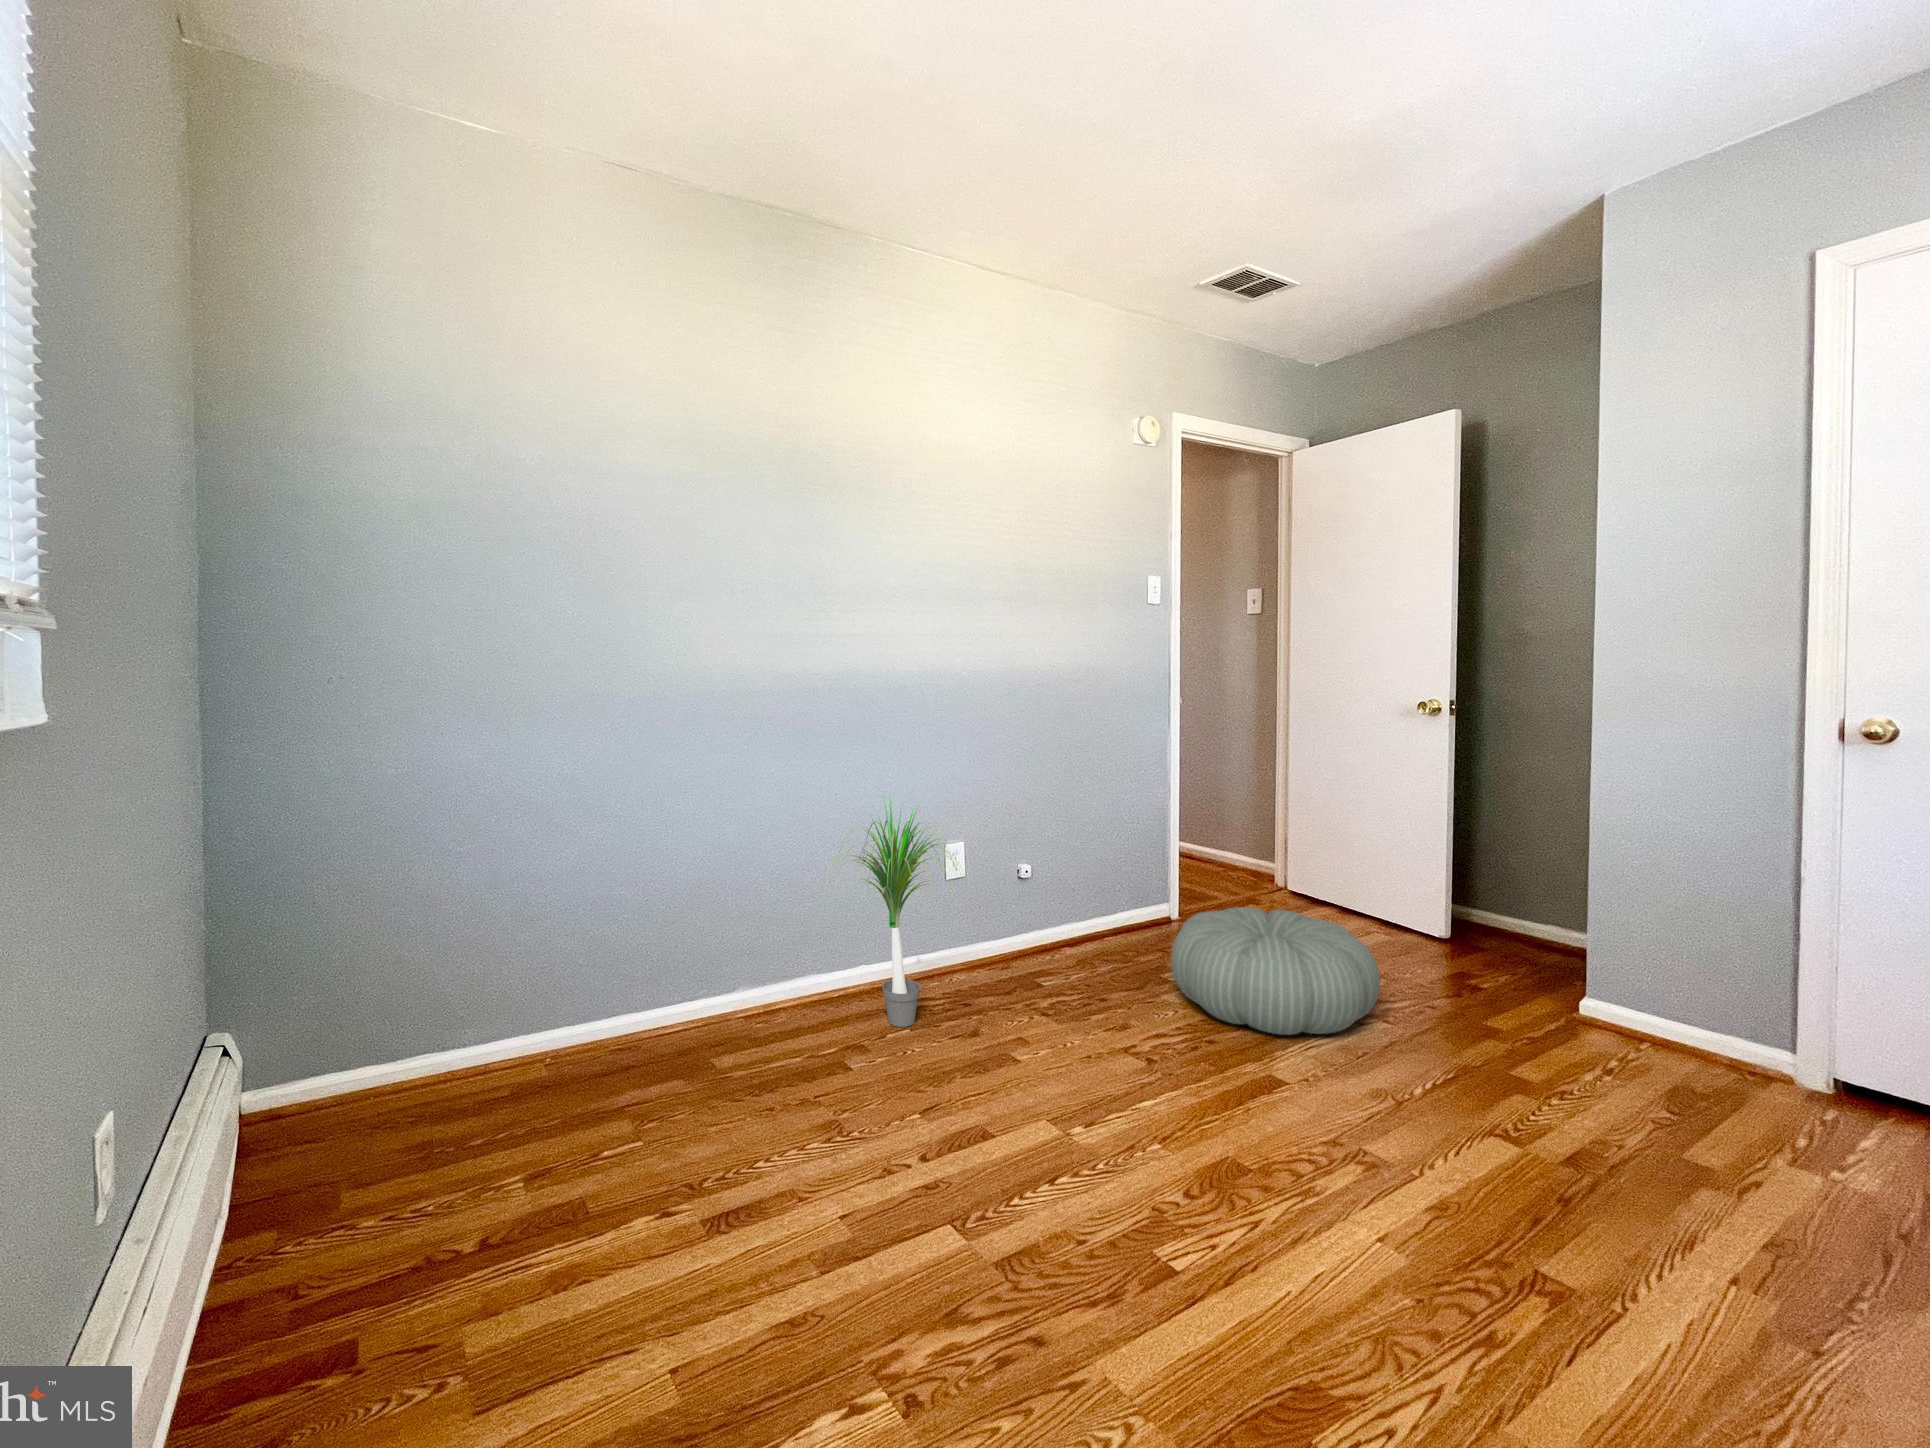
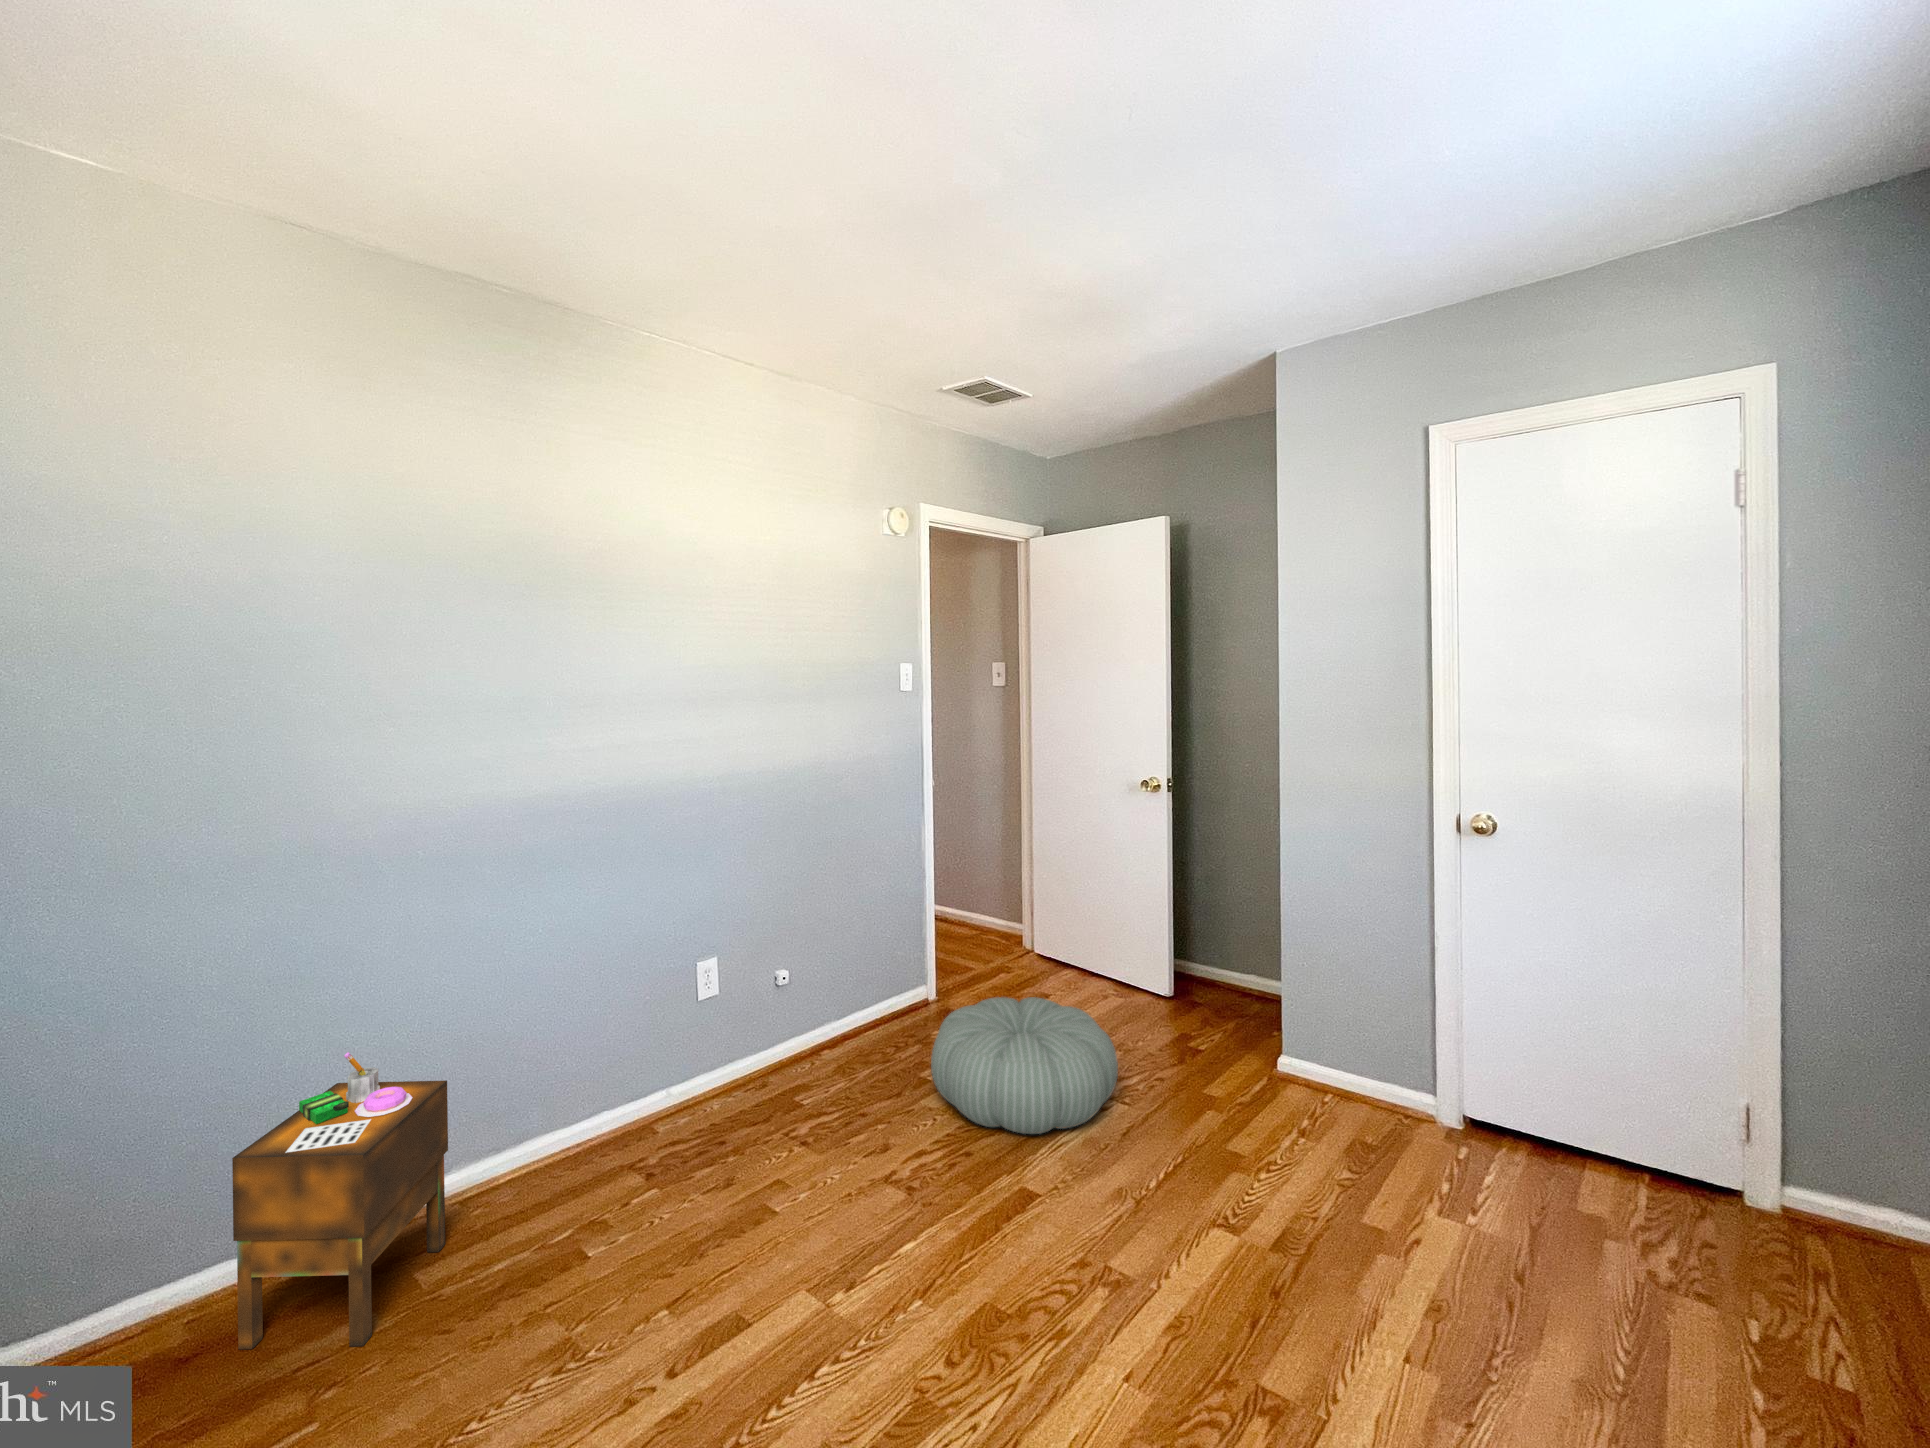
potted plant: present [832,796,957,1027] -> none [554,918,725,1185]
nightstand: none [585,873,737,1100] -> present [232,1052,448,1349]

